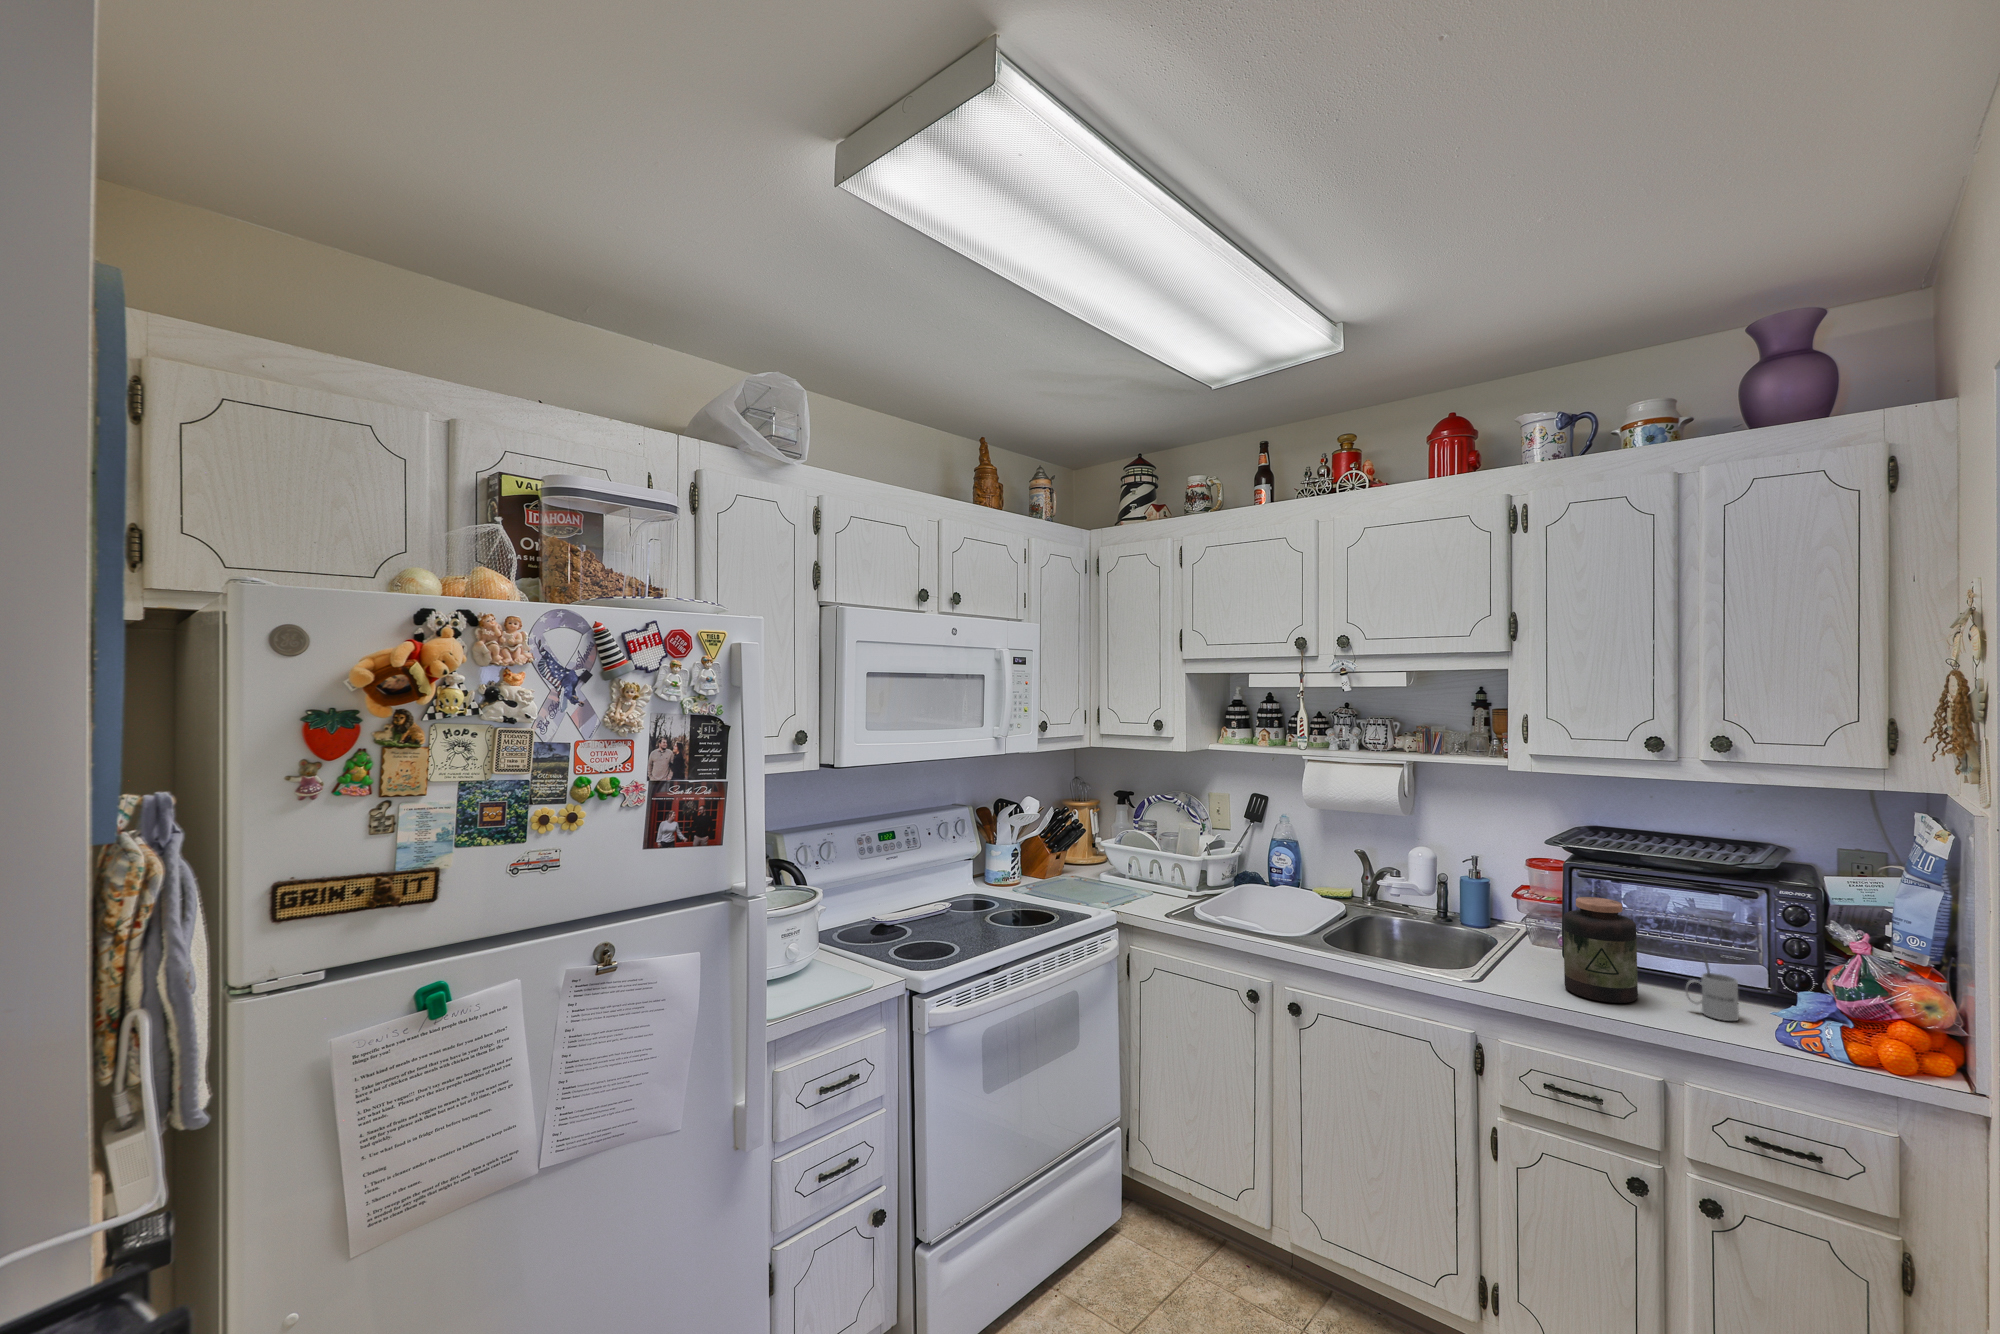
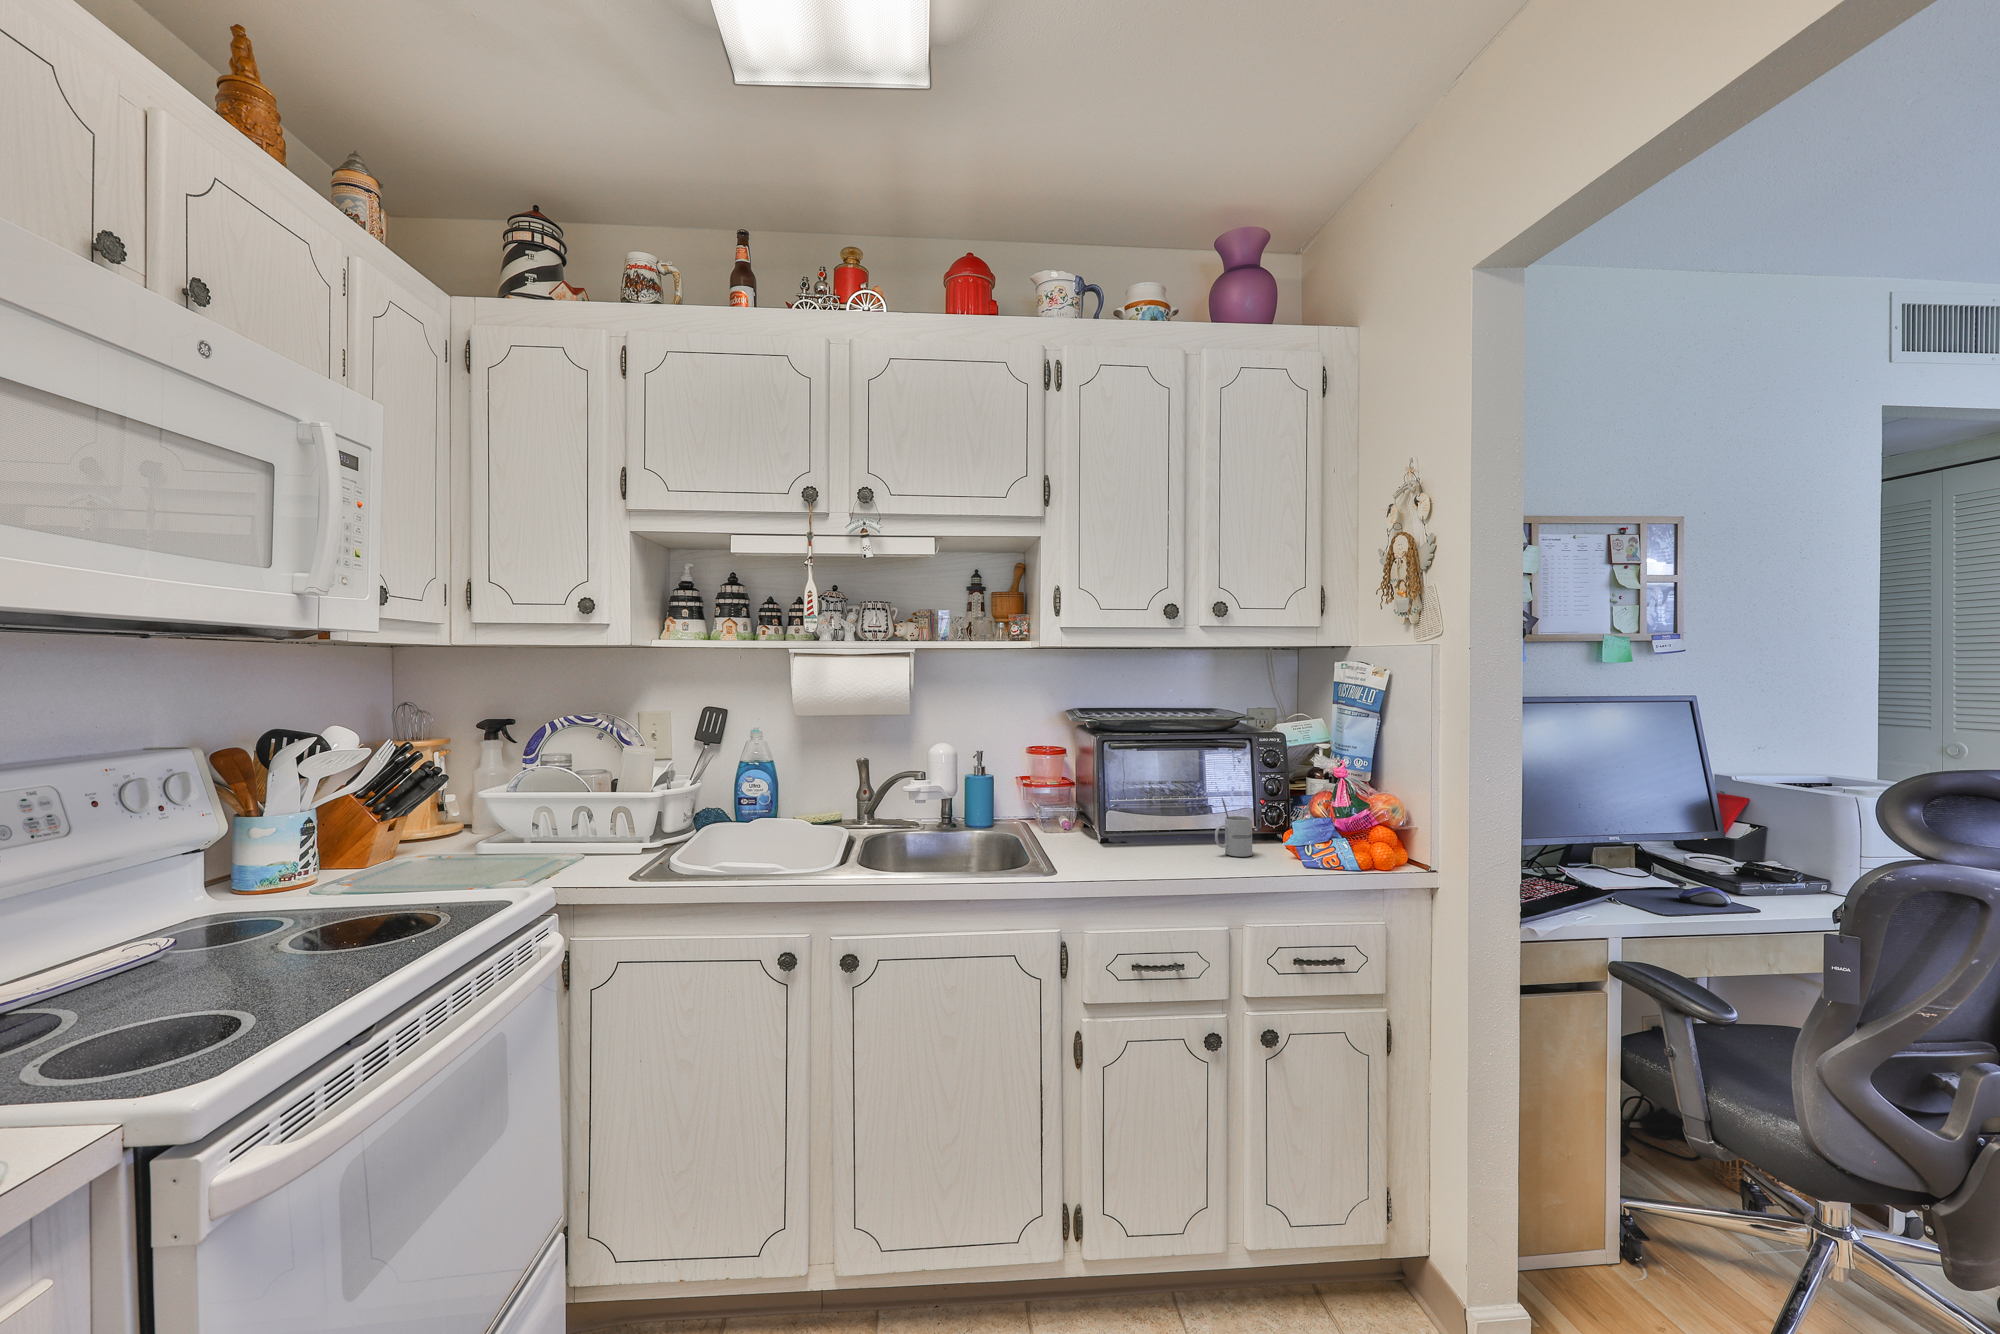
jar: present [1563,897,1638,1003] -> none [1117,762,1179,863]

